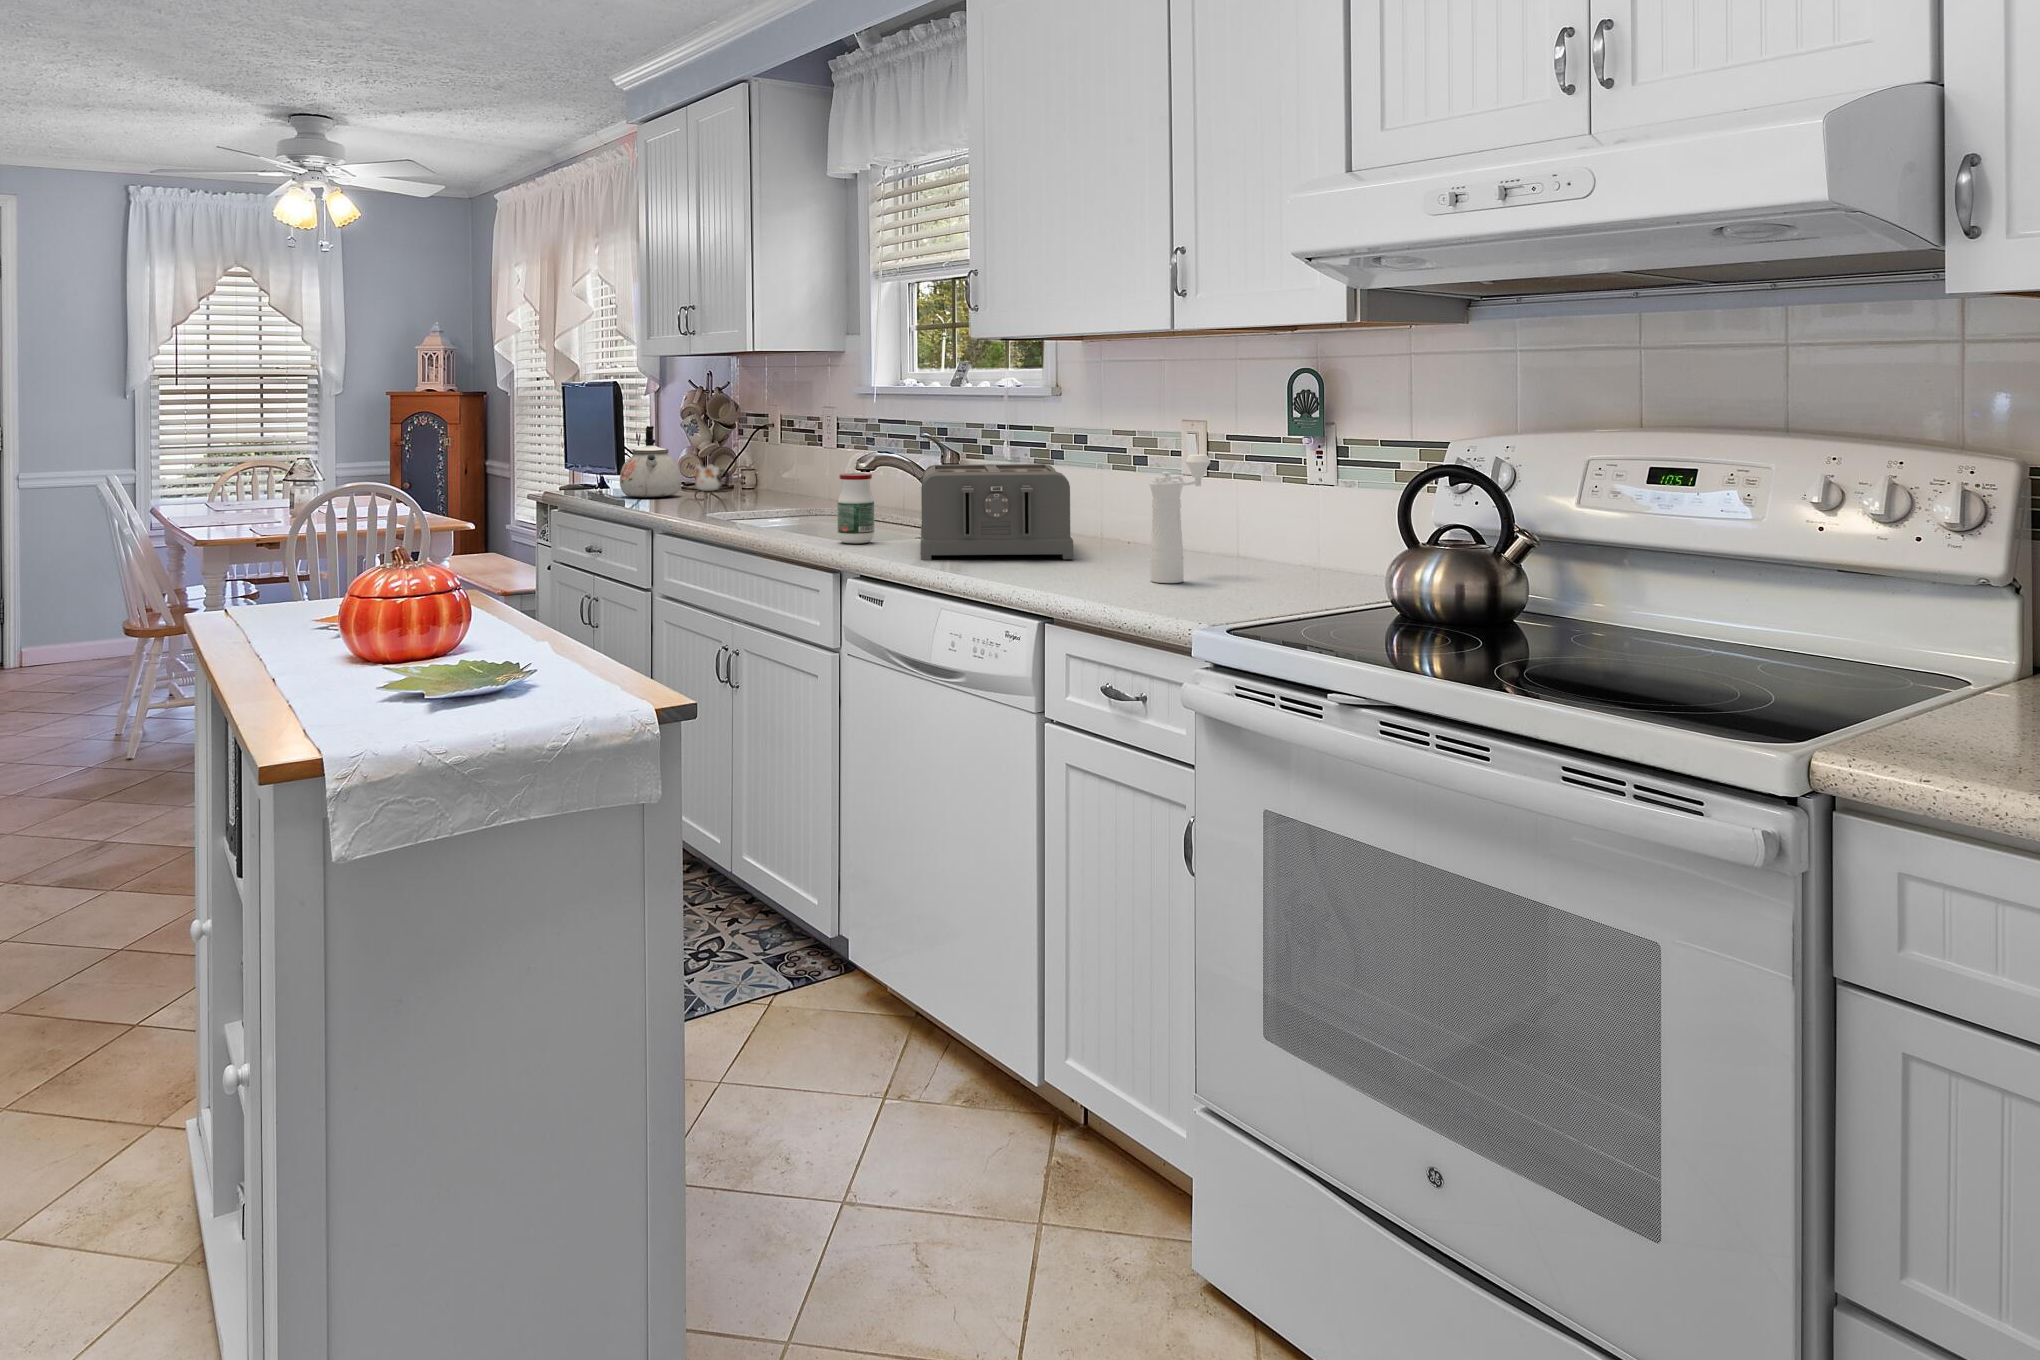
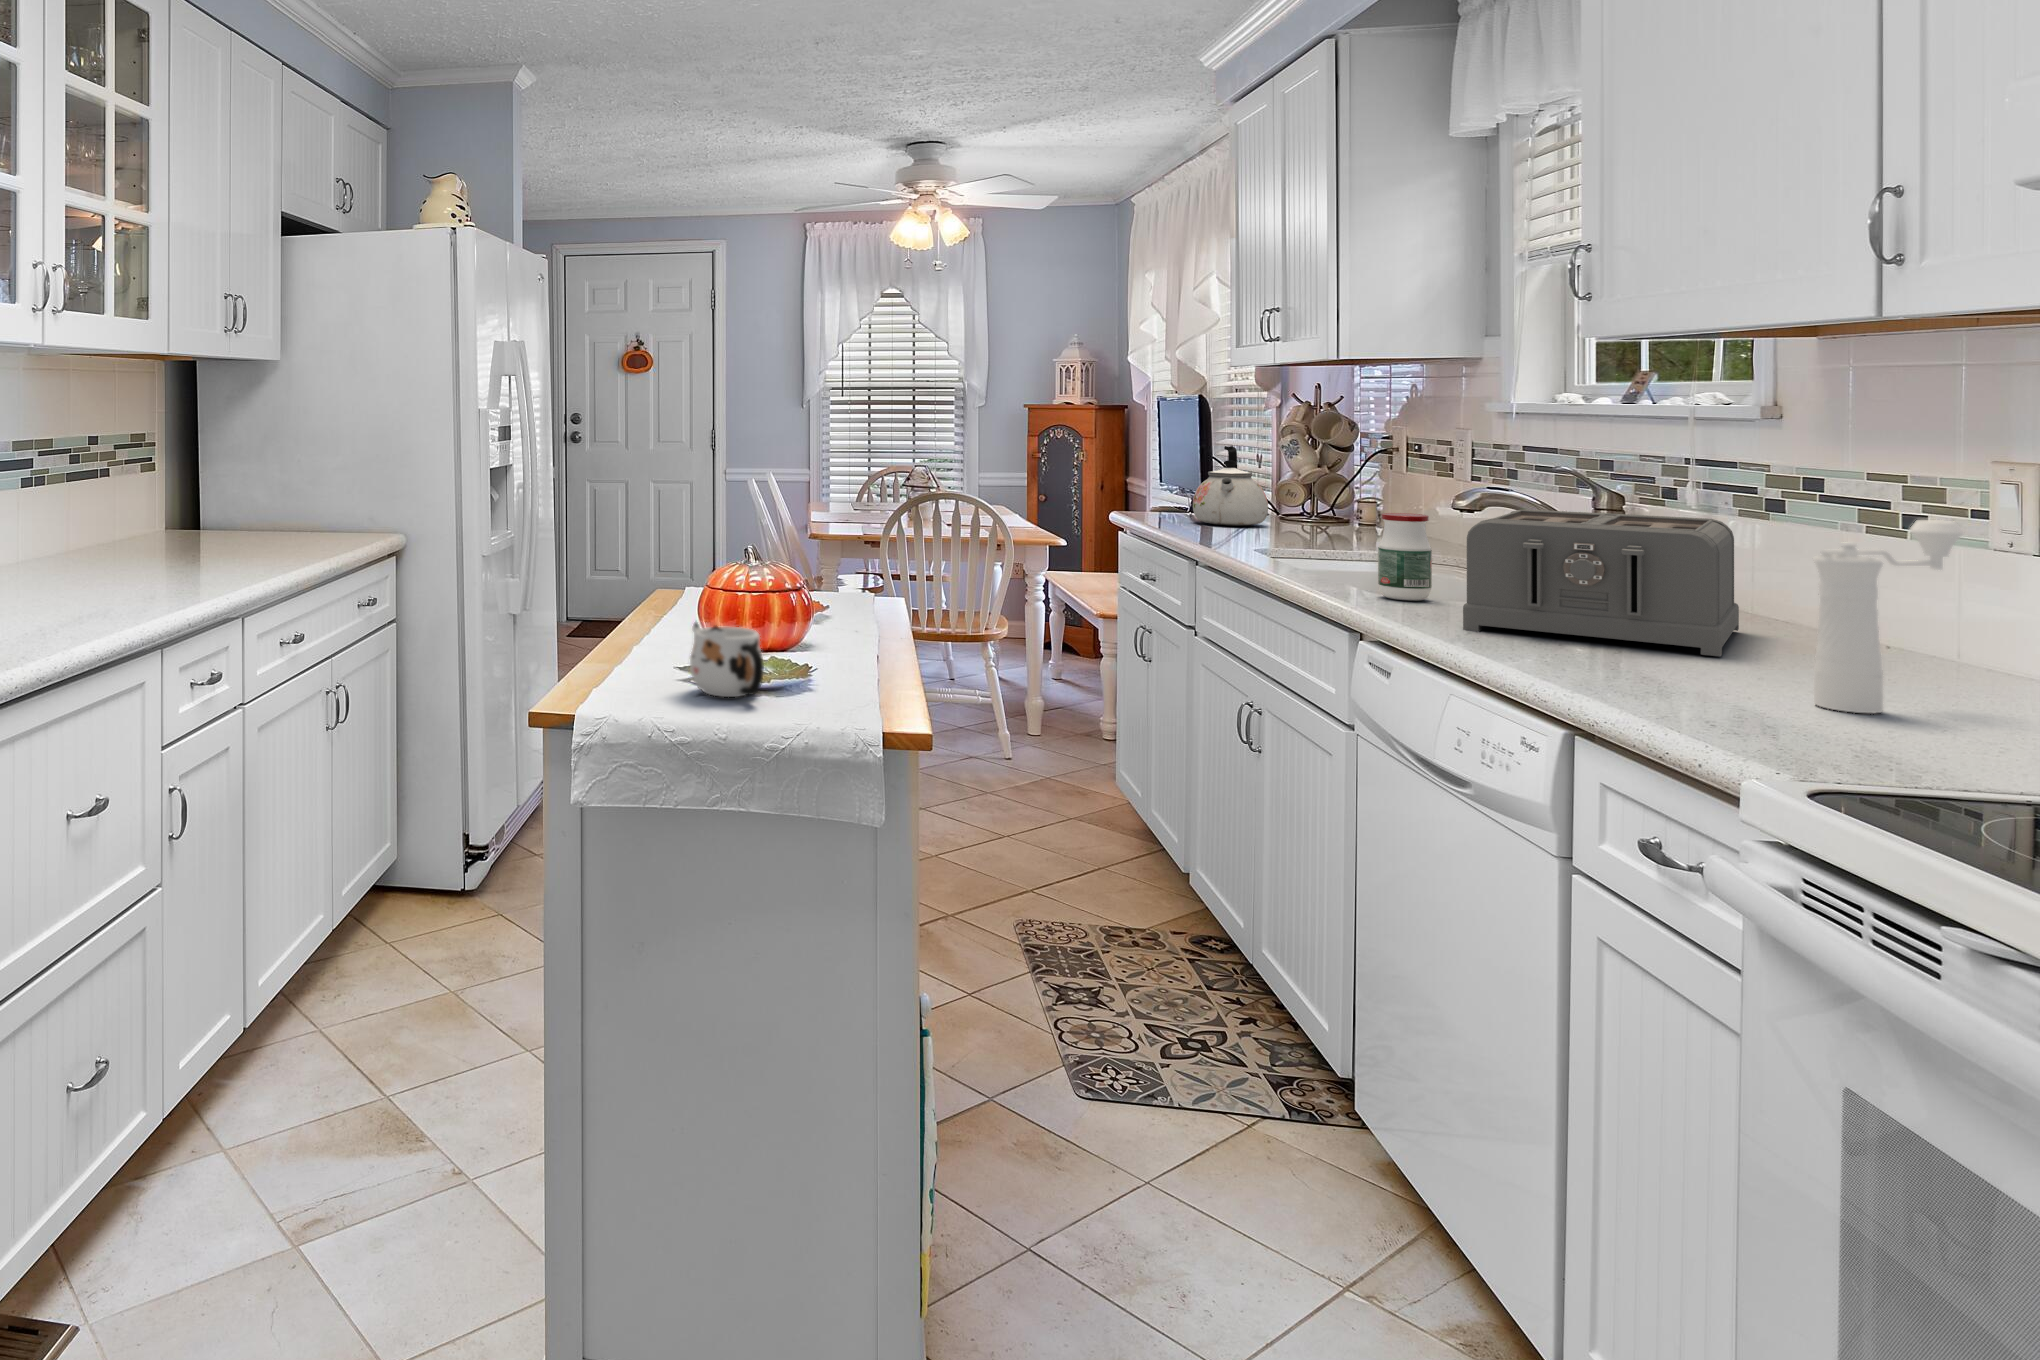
mug: present [695,464,729,491] -> present [690,622,764,697]

